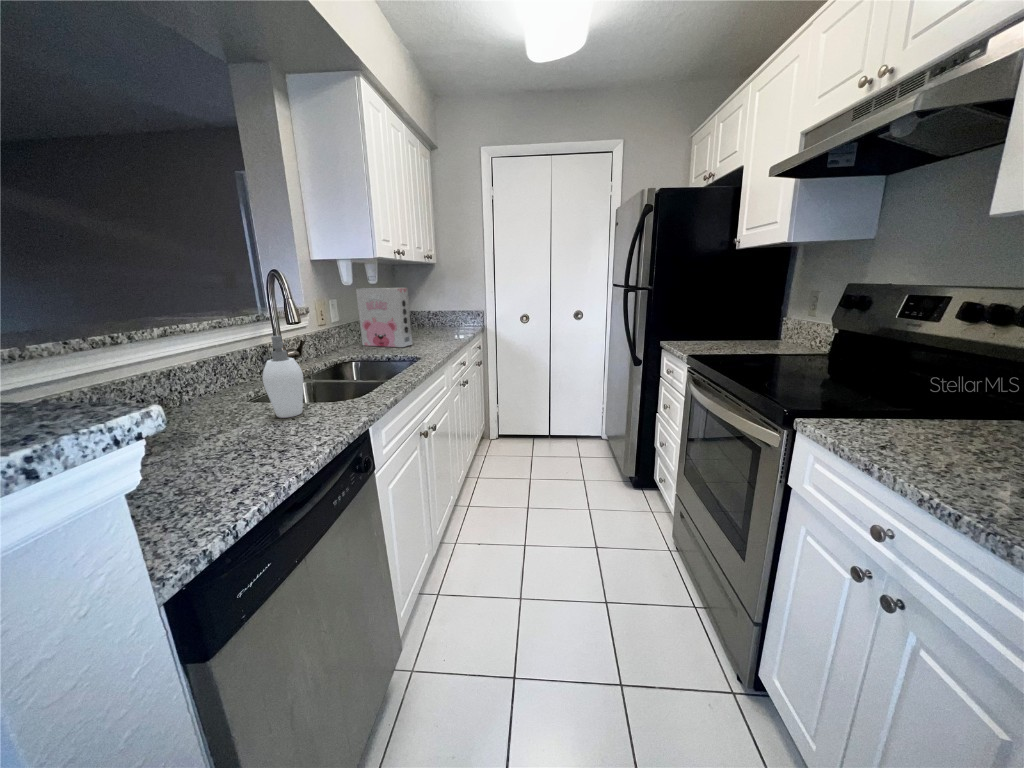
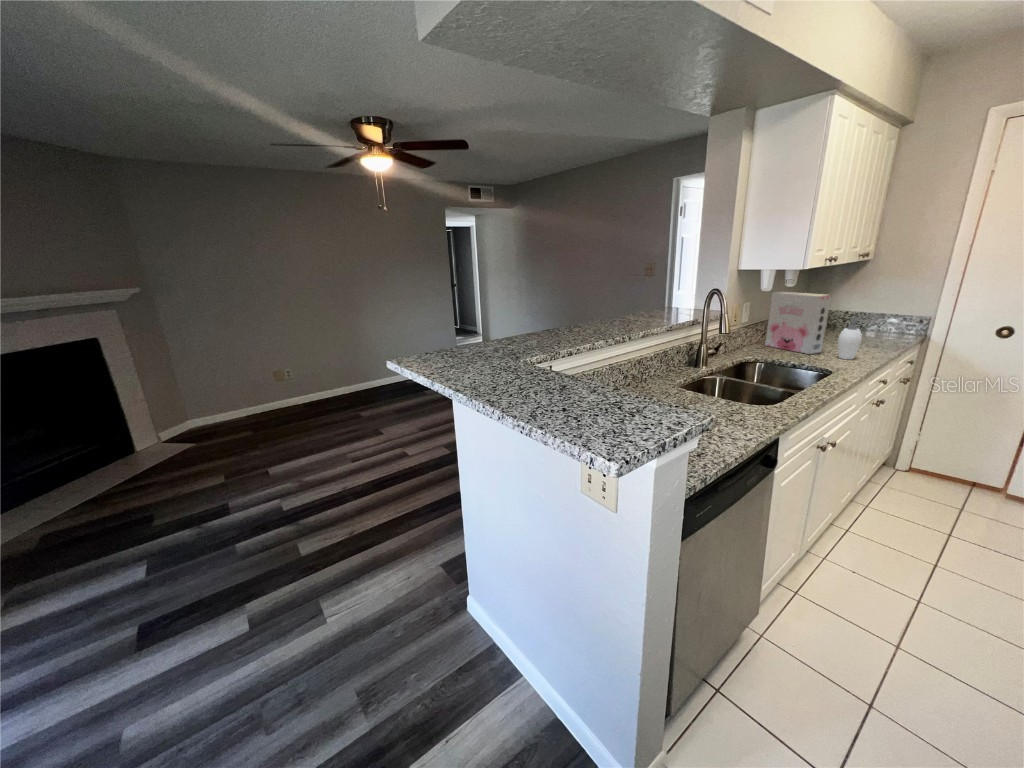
soap dispenser: present [263,336,304,418] -> present [838,316,862,359]

